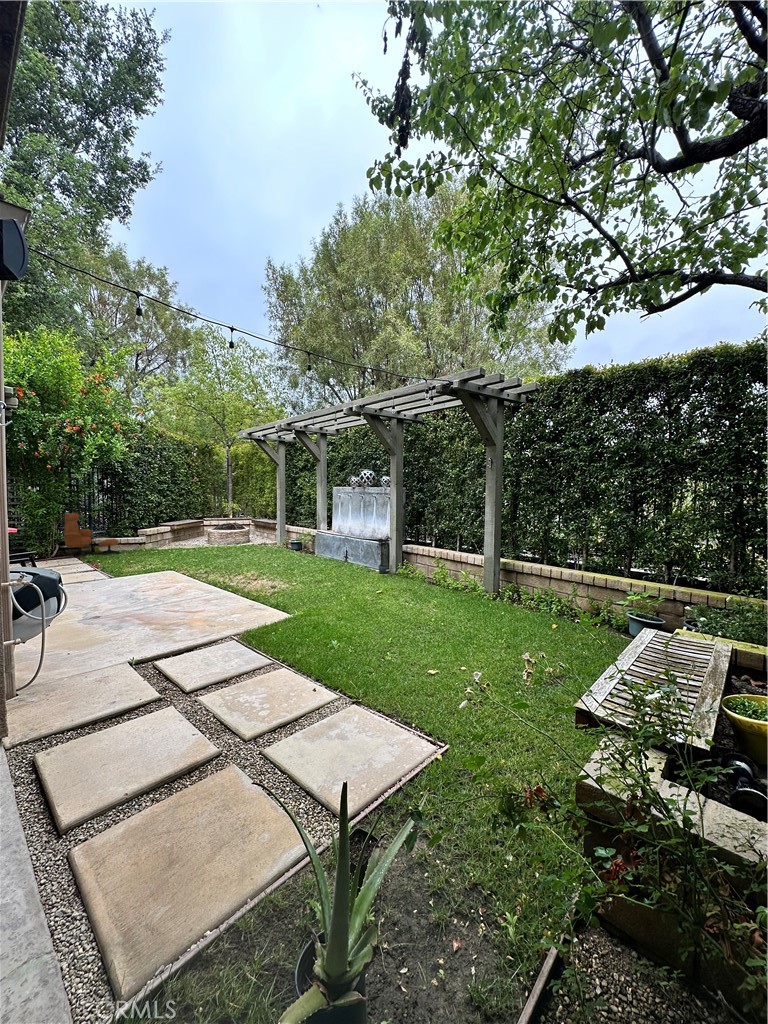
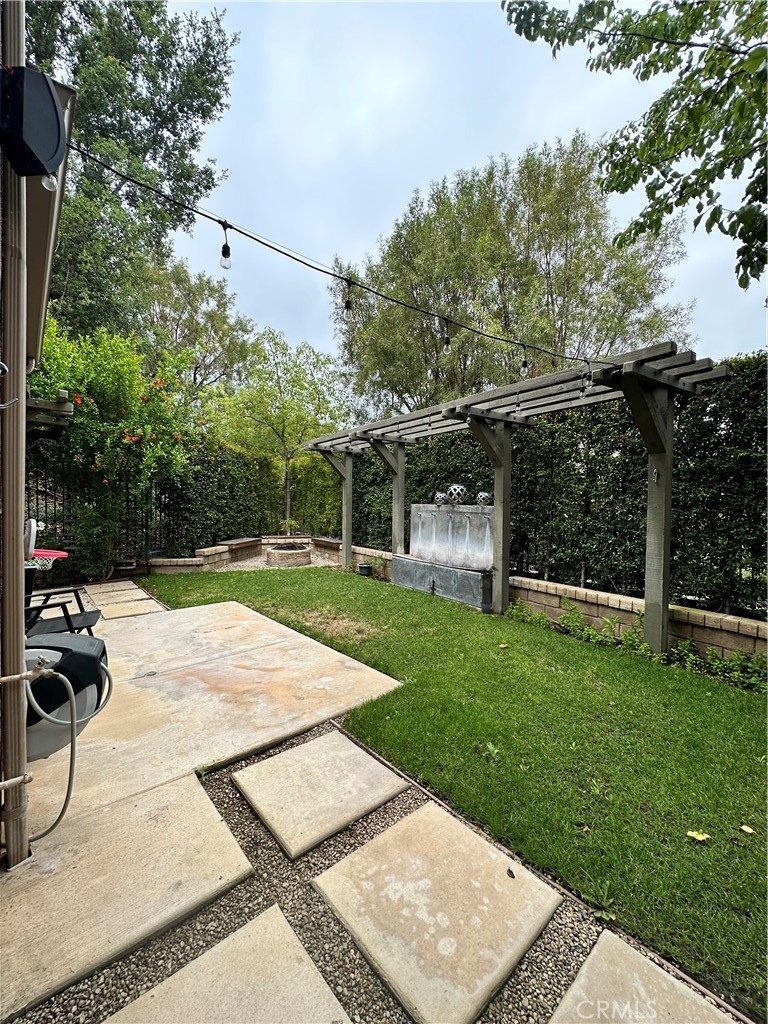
lounge chair: present [64,513,120,556] -> none [119,532,177,580]

